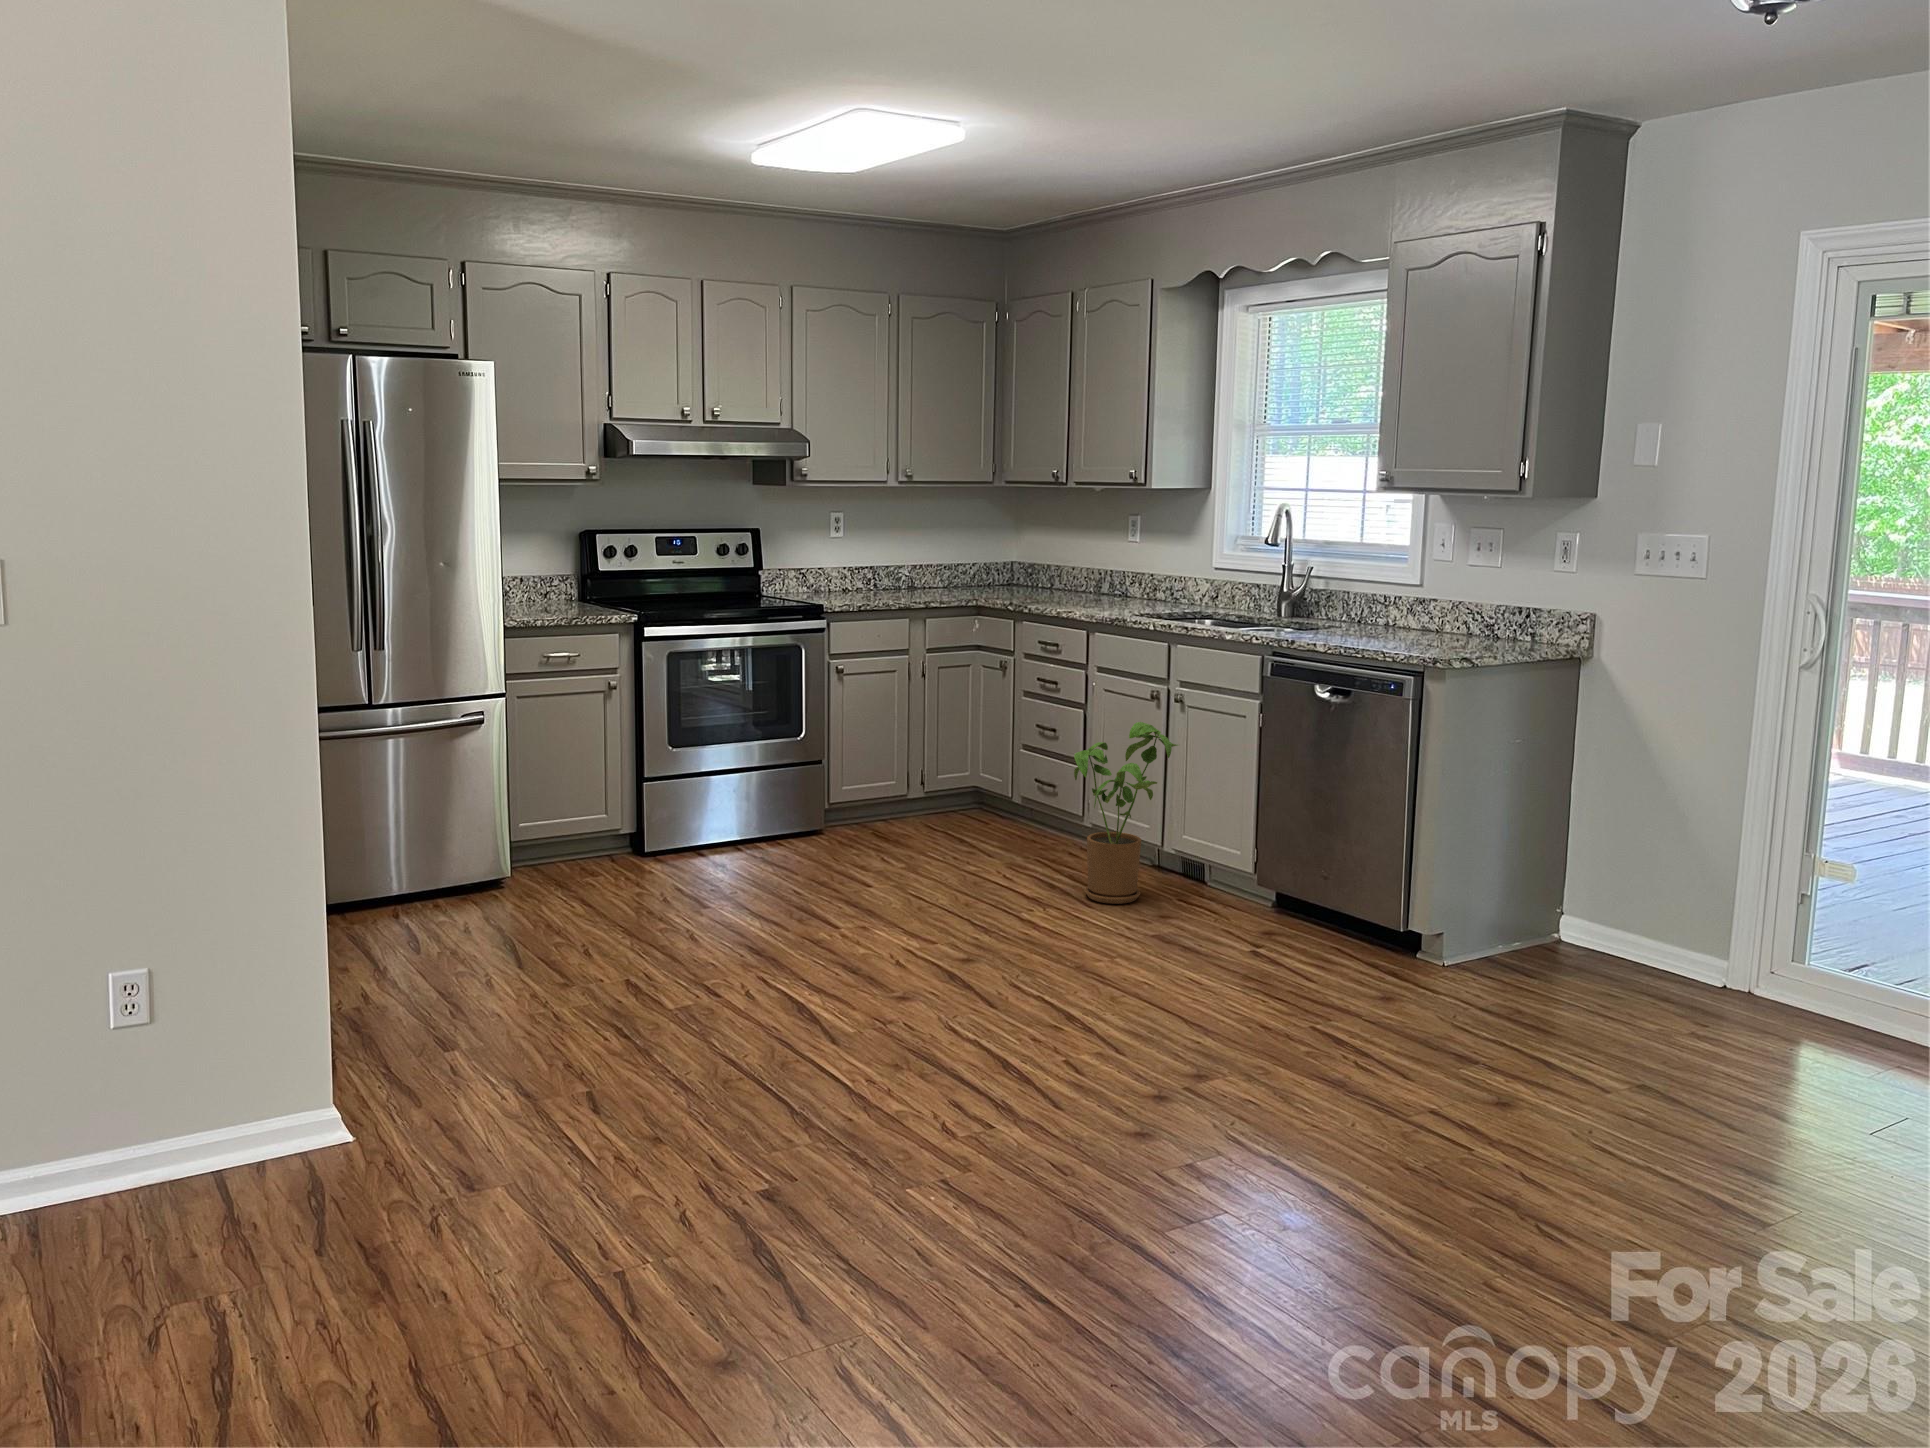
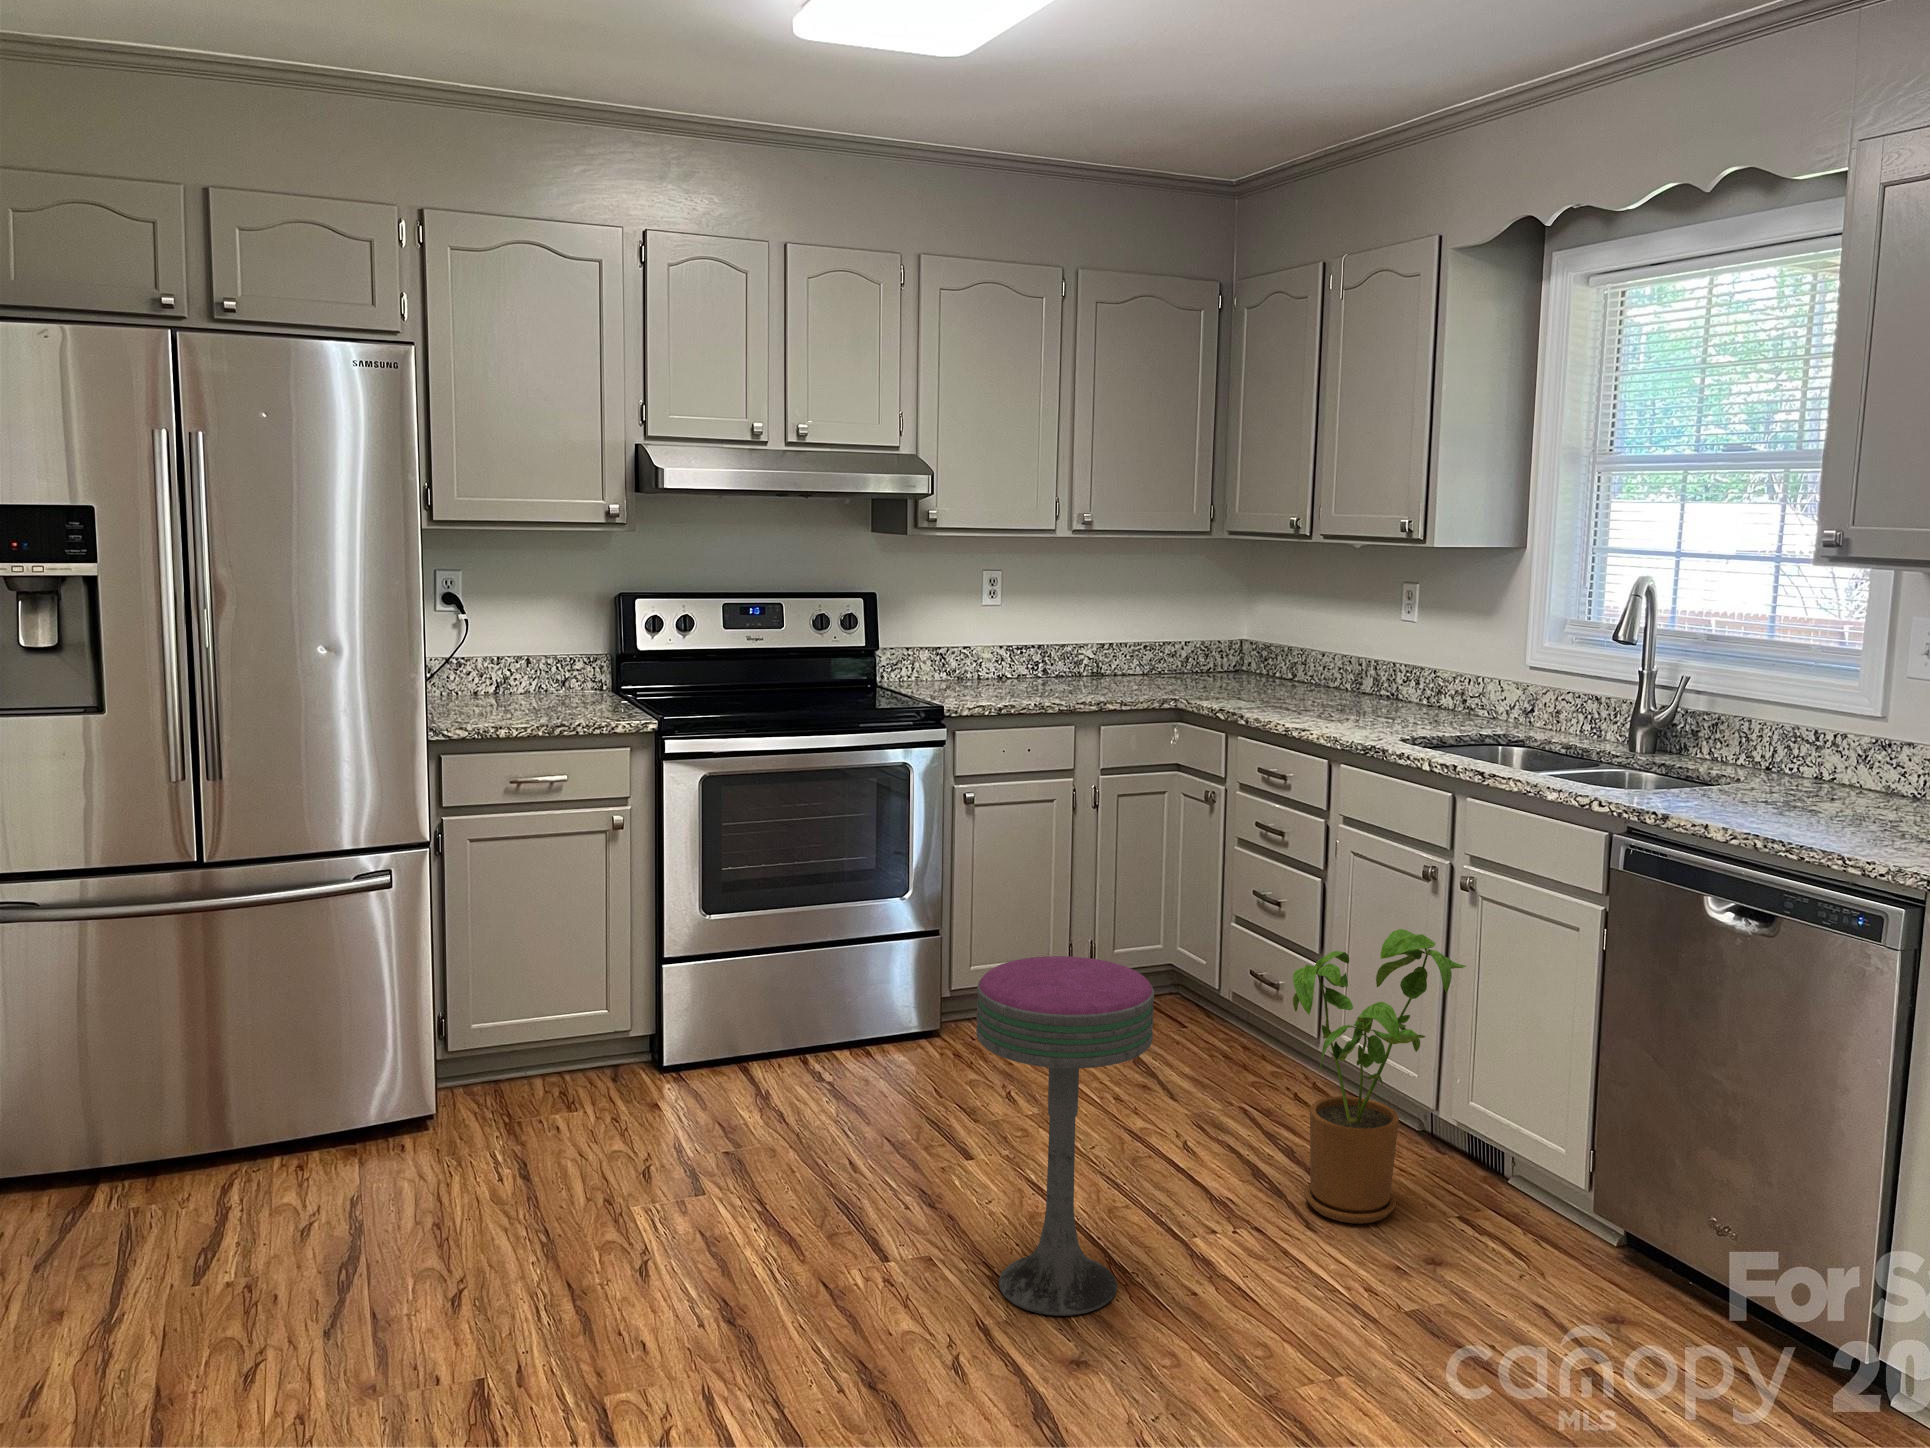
bar stool: none [895,739,1001,945] -> present [976,956,1154,1316]

